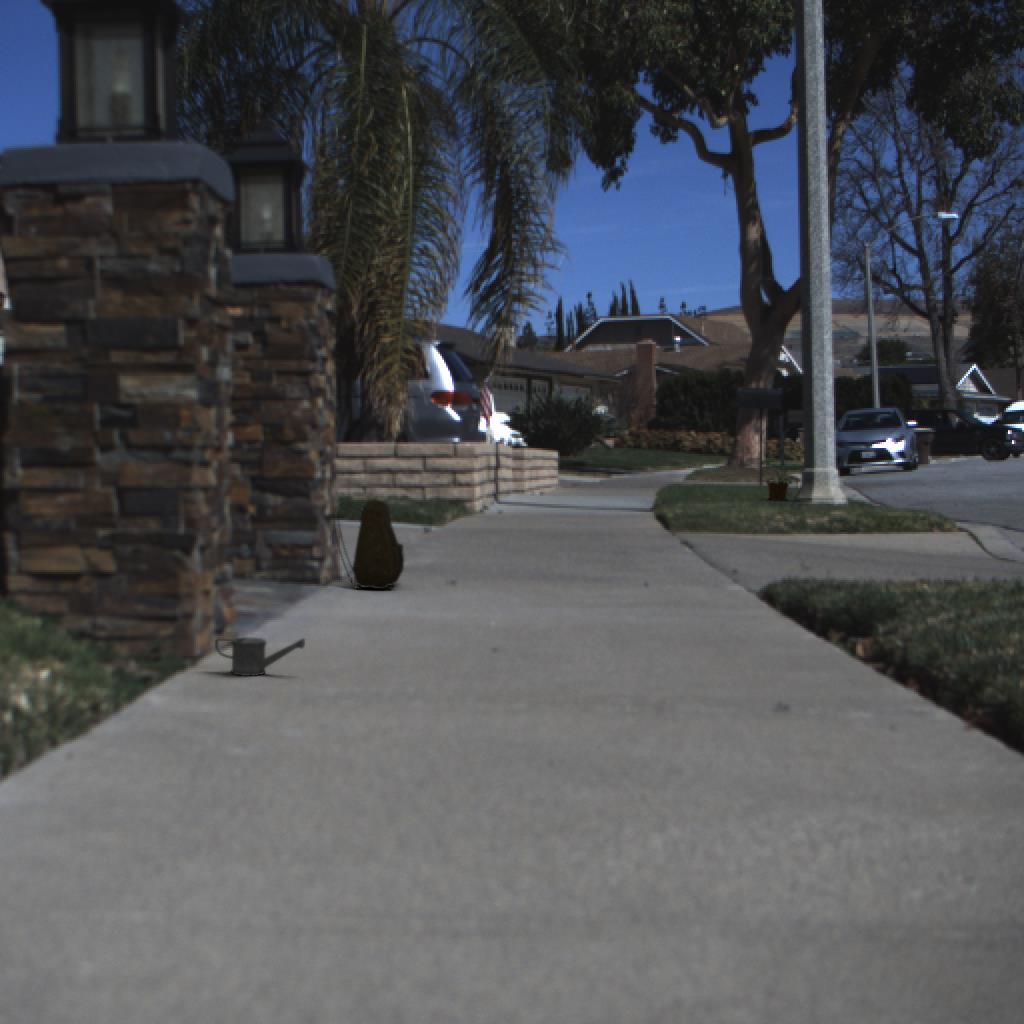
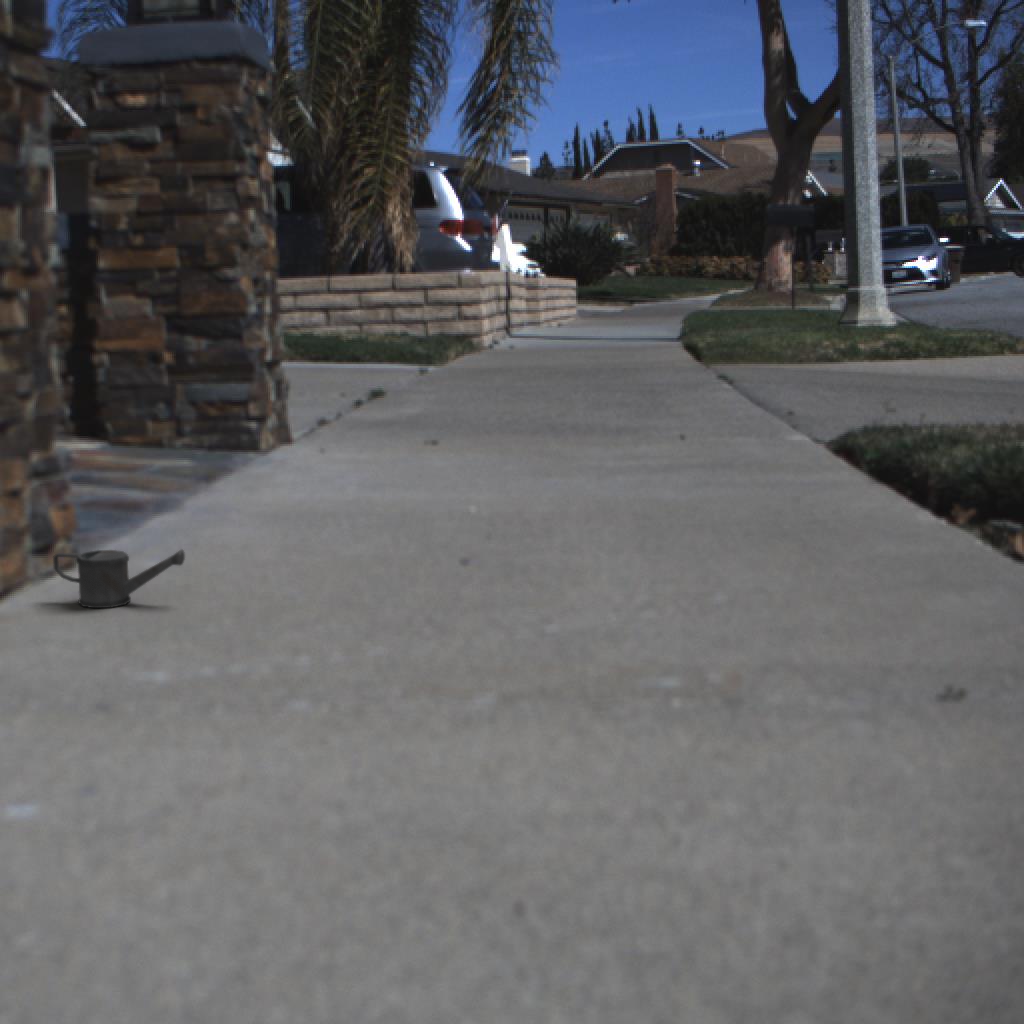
potted plant: present [759,459,802,501] -> none [796,279,847,325]
backpack: present [335,500,404,589] -> none [276,339,372,454]

